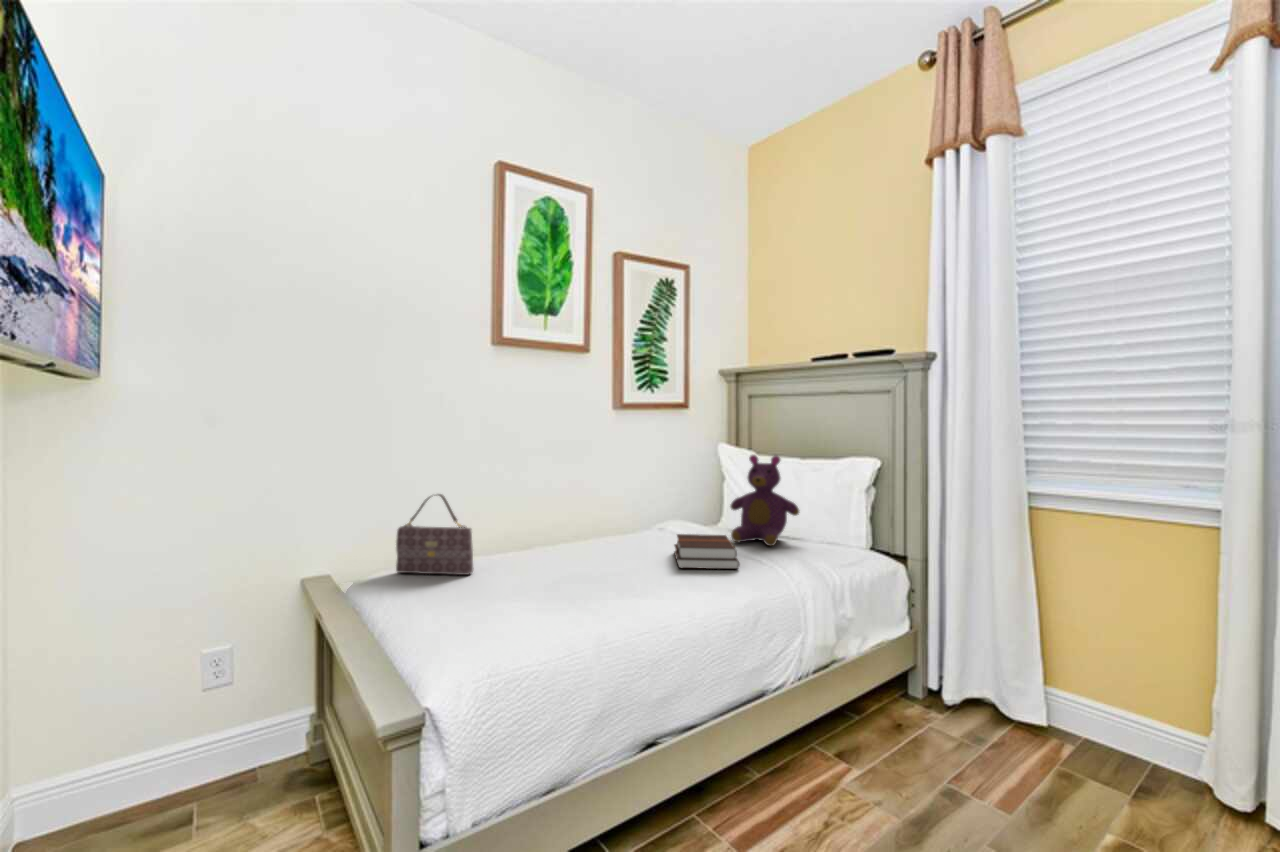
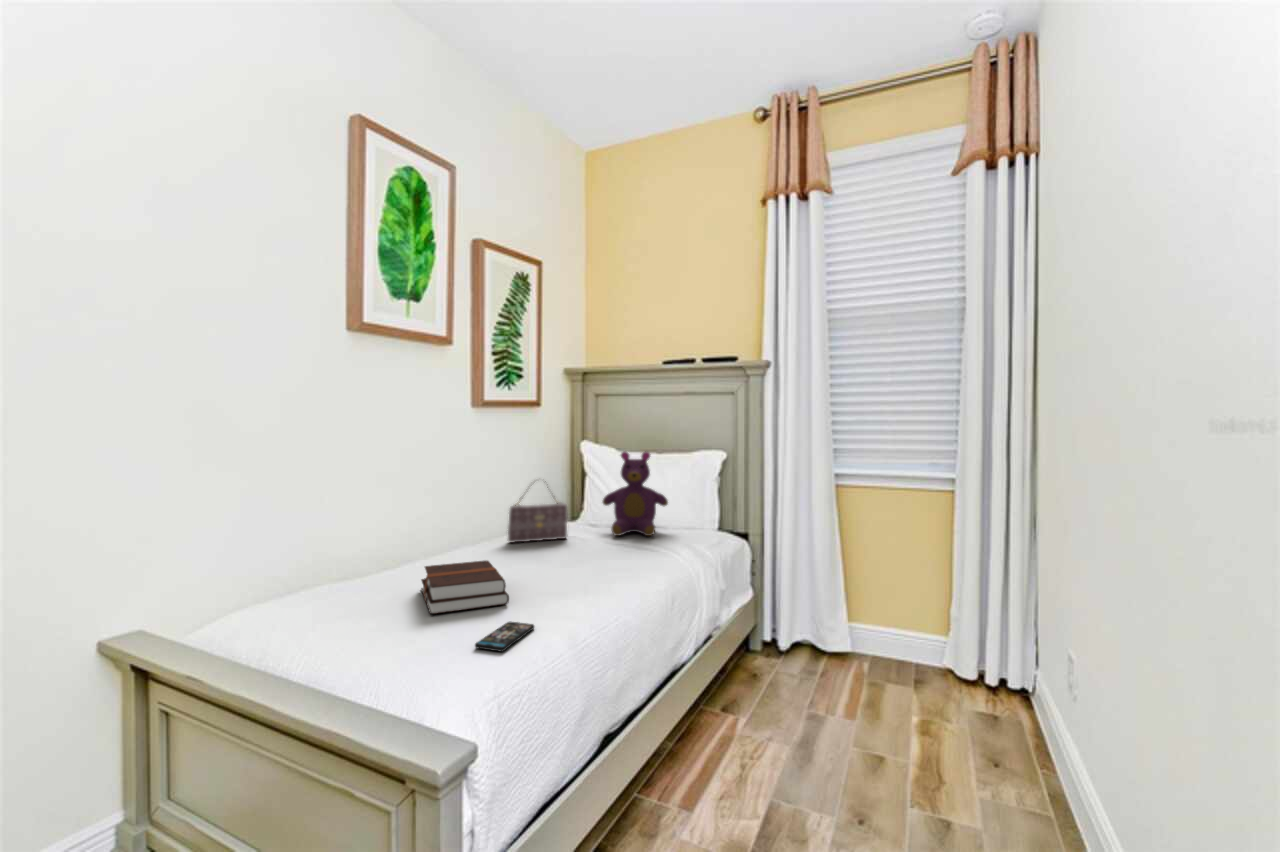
handbag: present [396,494,473,575] -> present [508,487,568,542]
hardback book: present [674,534,740,569] -> present [421,560,509,614]
smartphone: none [489,608,557,633] -> present [475,622,534,651]

